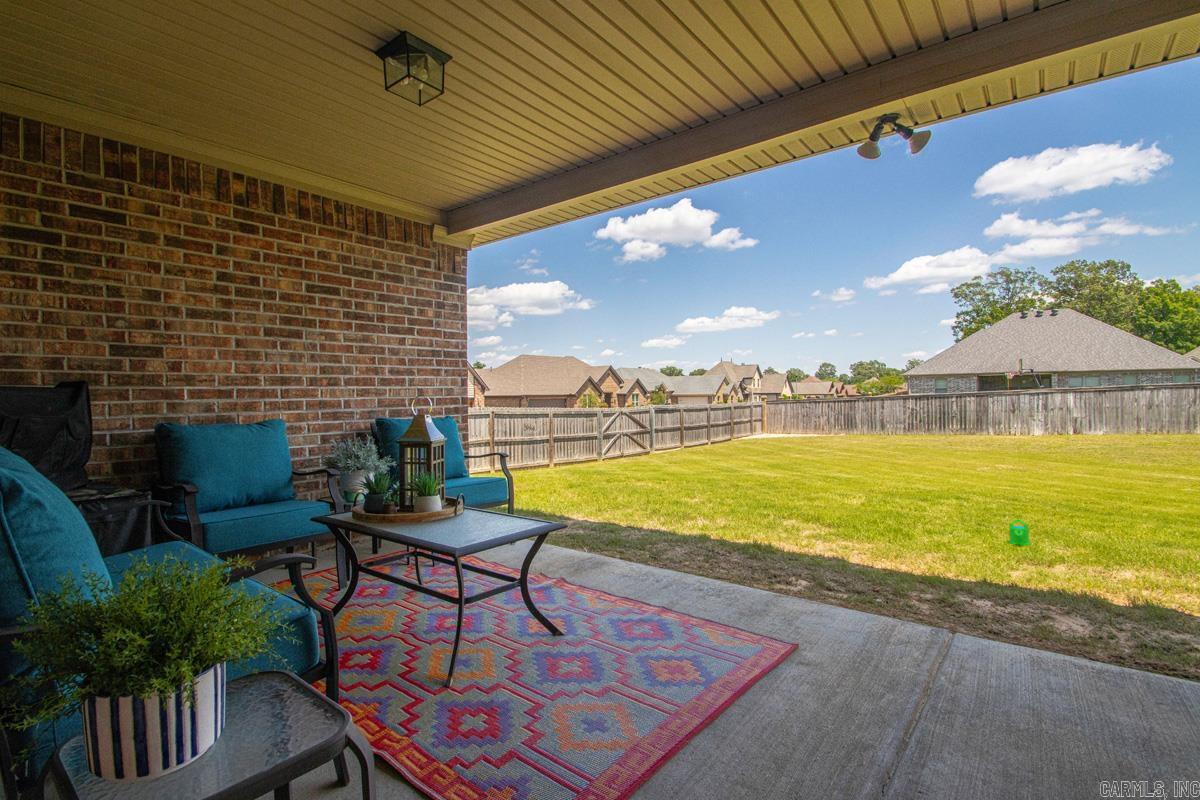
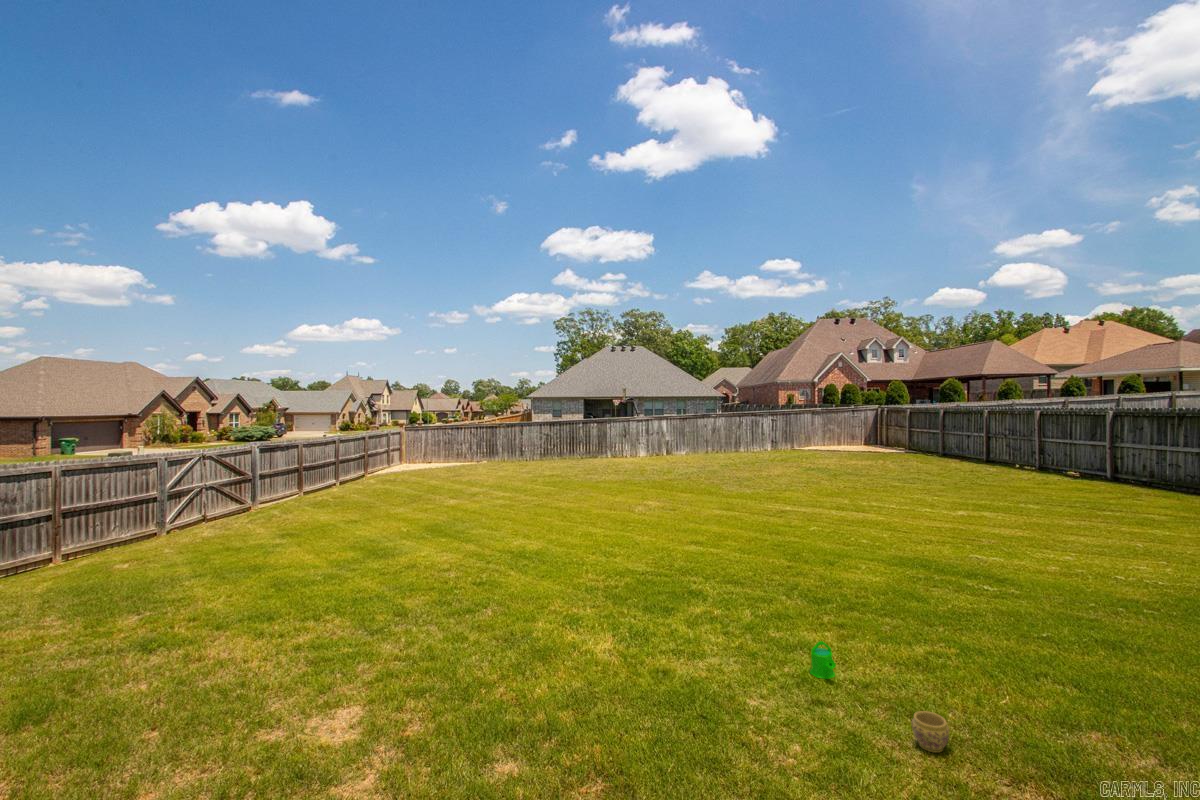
planter: none [1041,548,1069,571] -> present [912,711,949,753]

